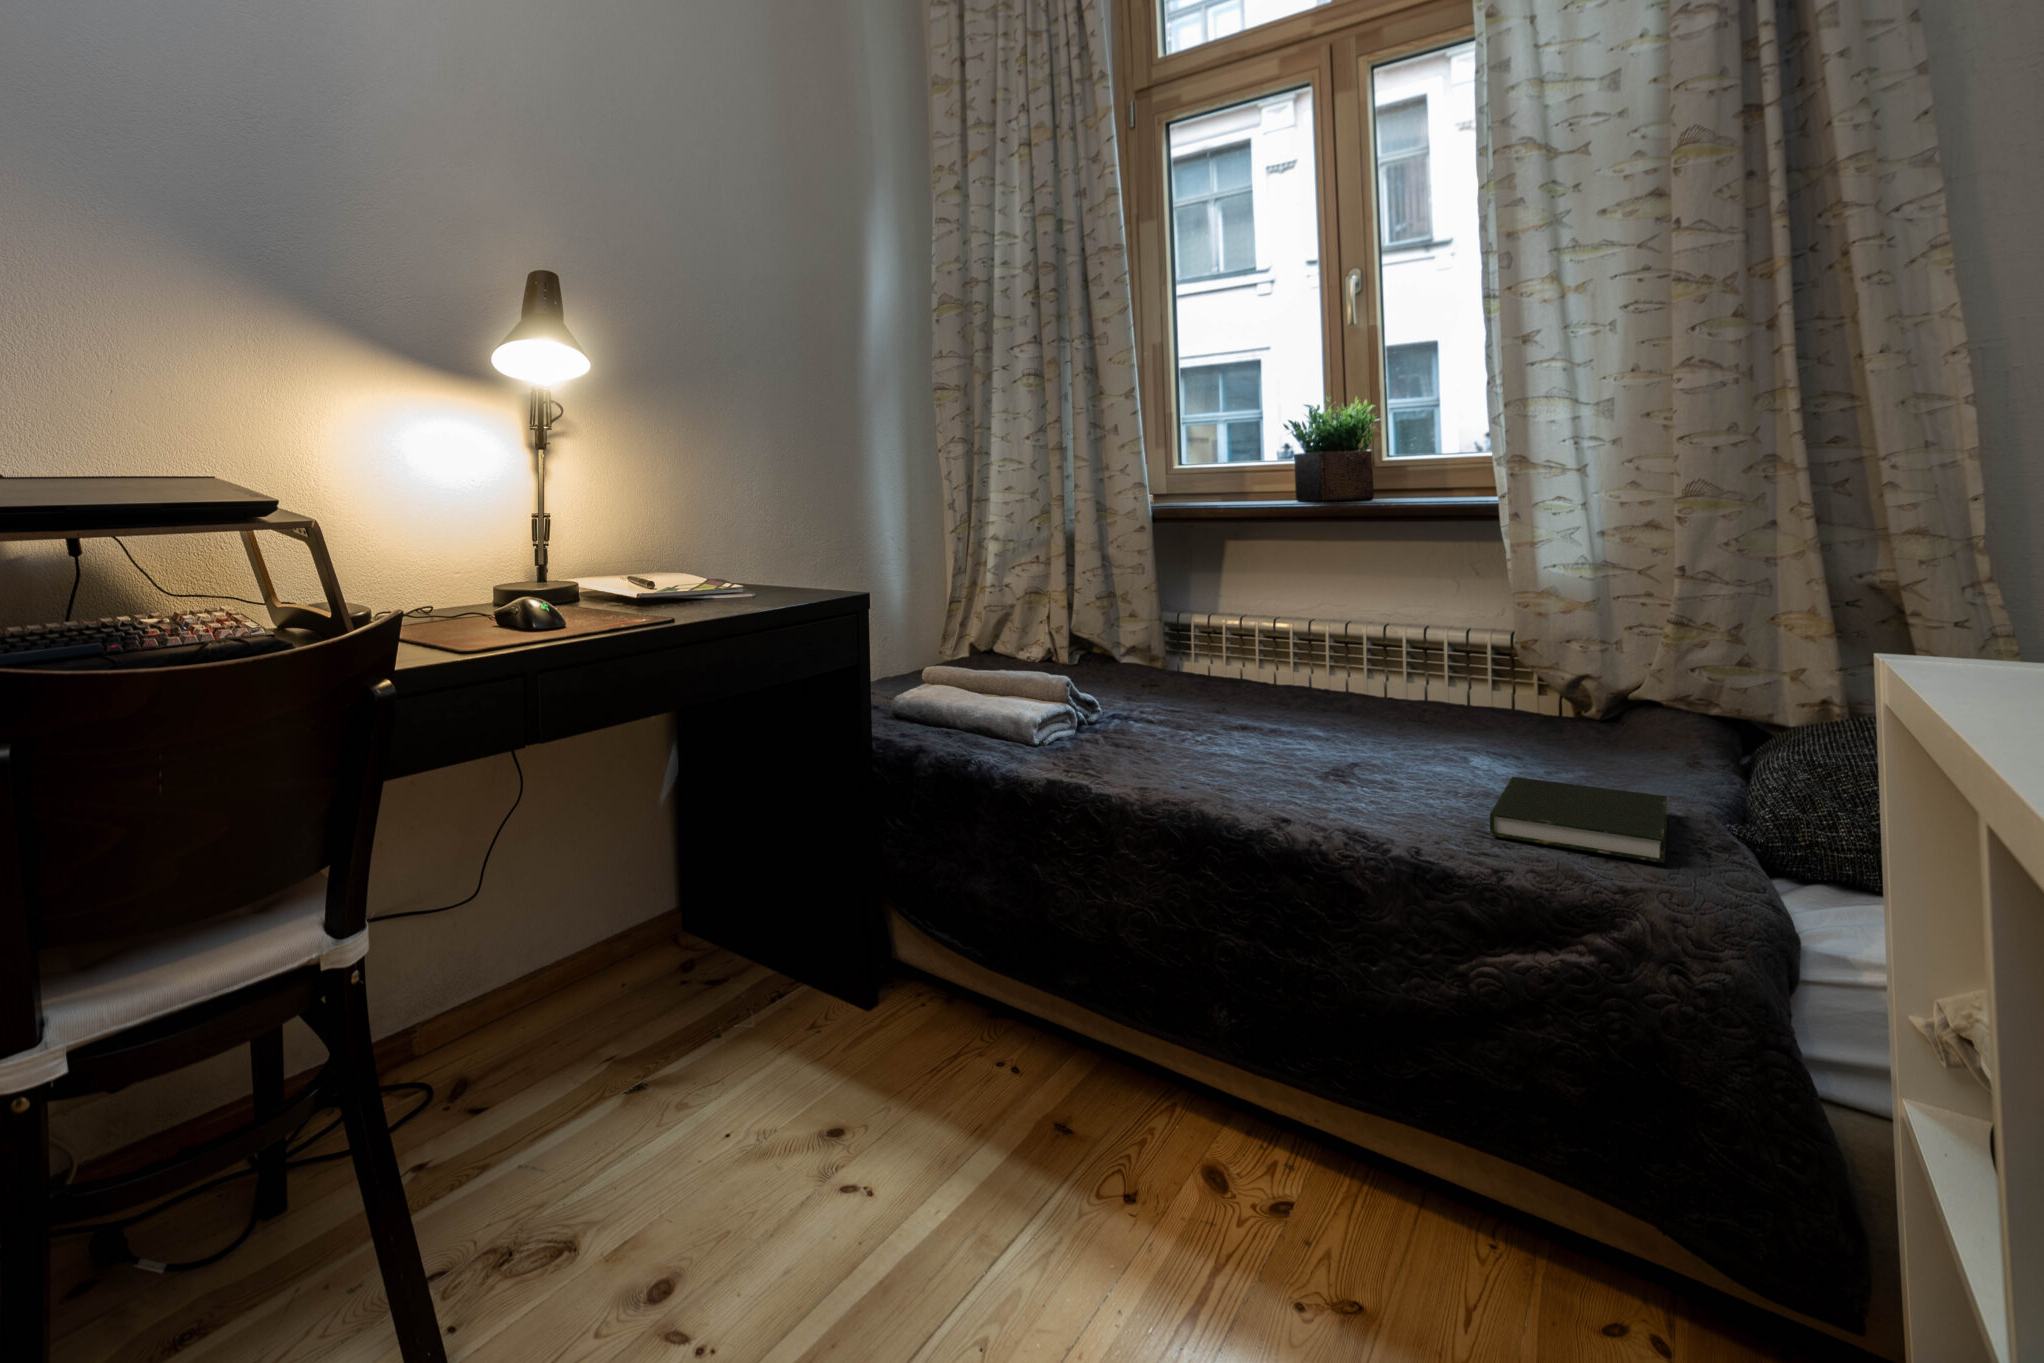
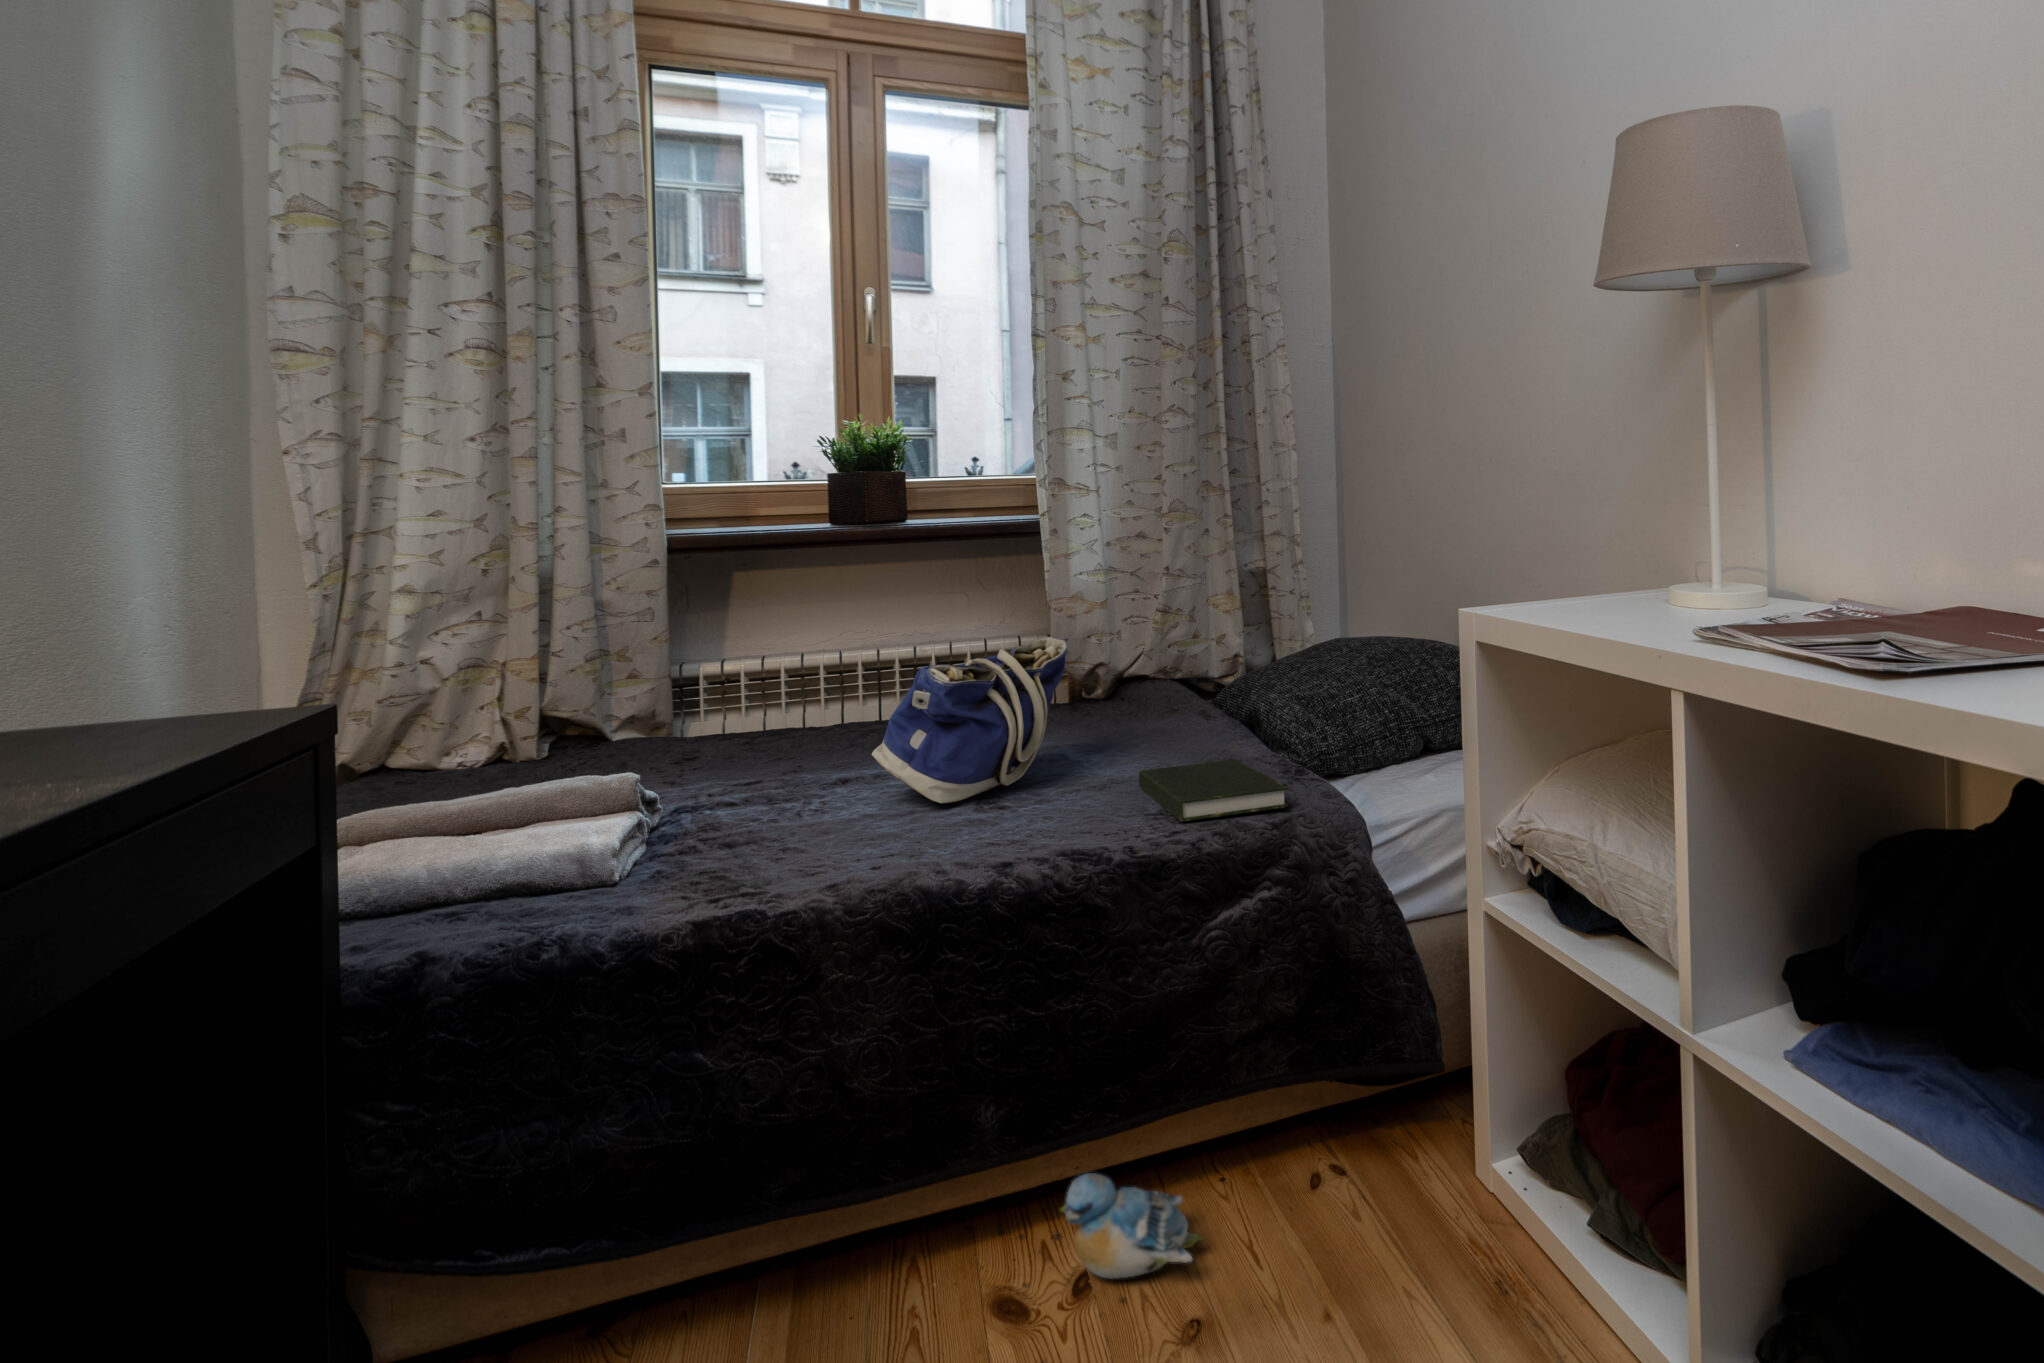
tote bag: none [1229,617,1459,758] -> present [872,637,1067,803]
plush toy: none [1266,1113,1414,1257] -> present [1061,1173,1204,1279]

